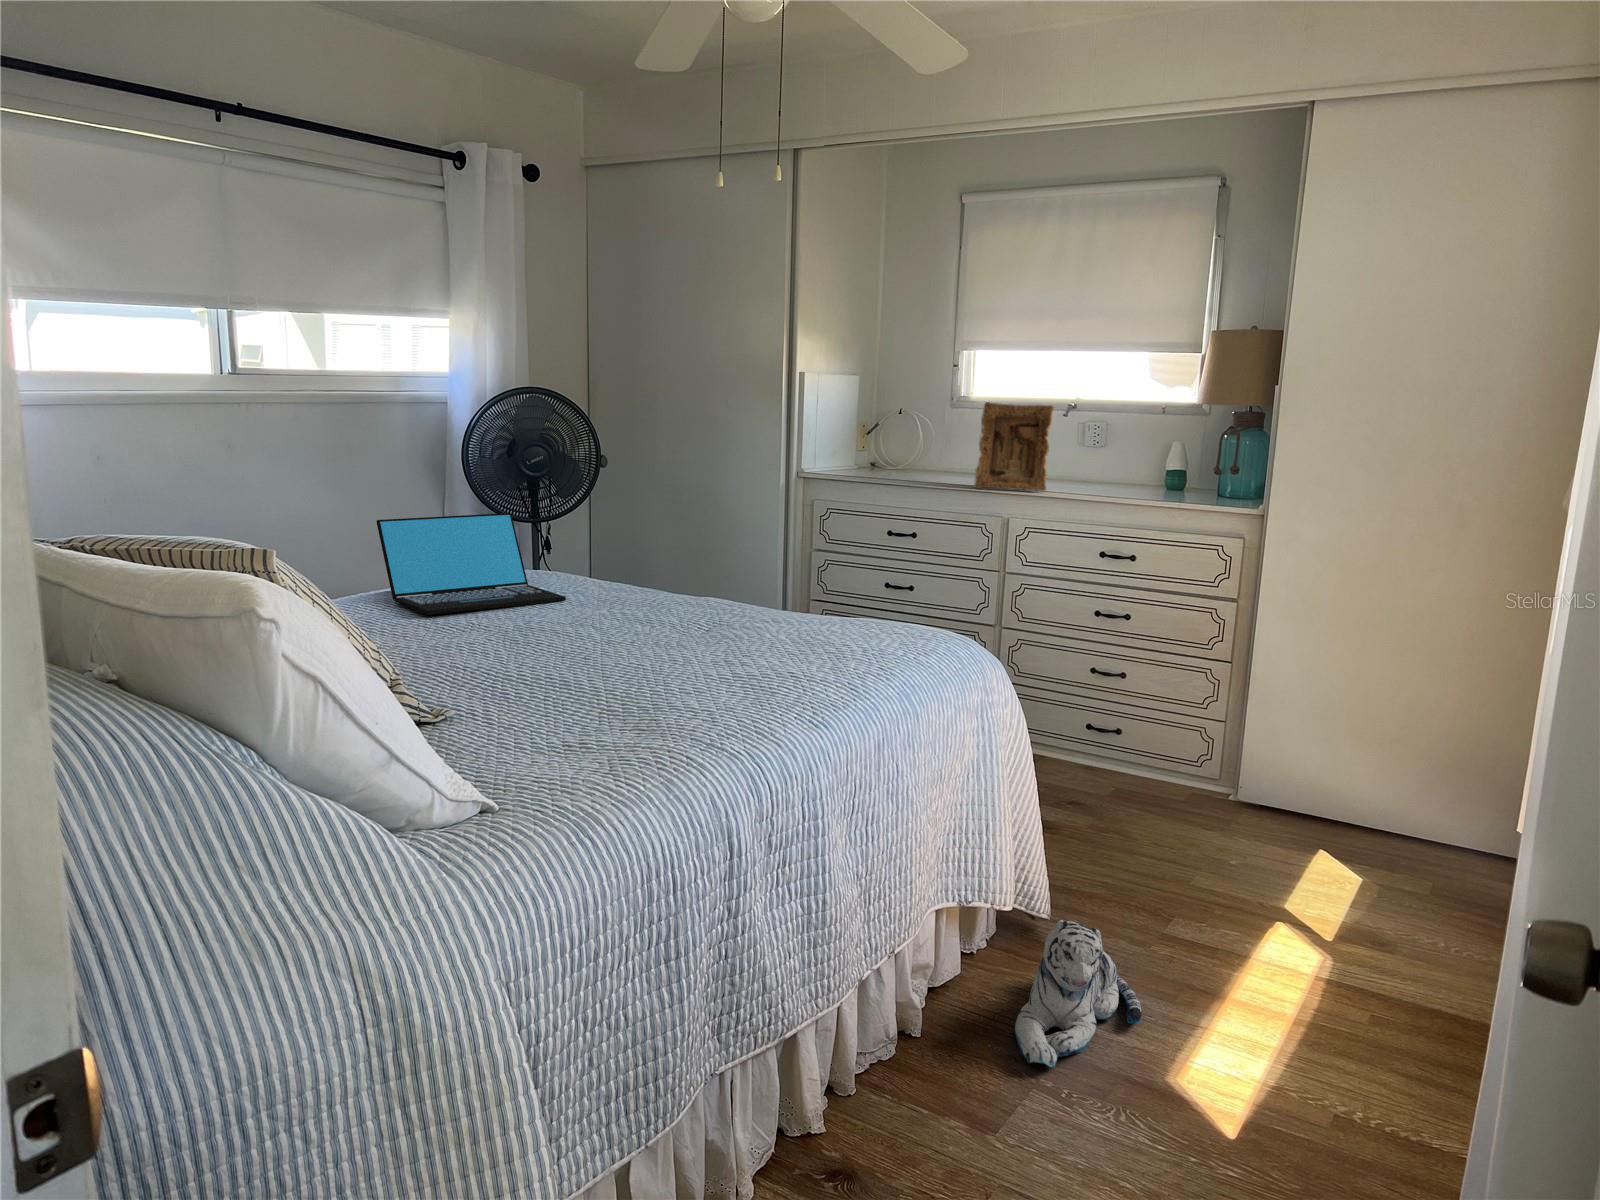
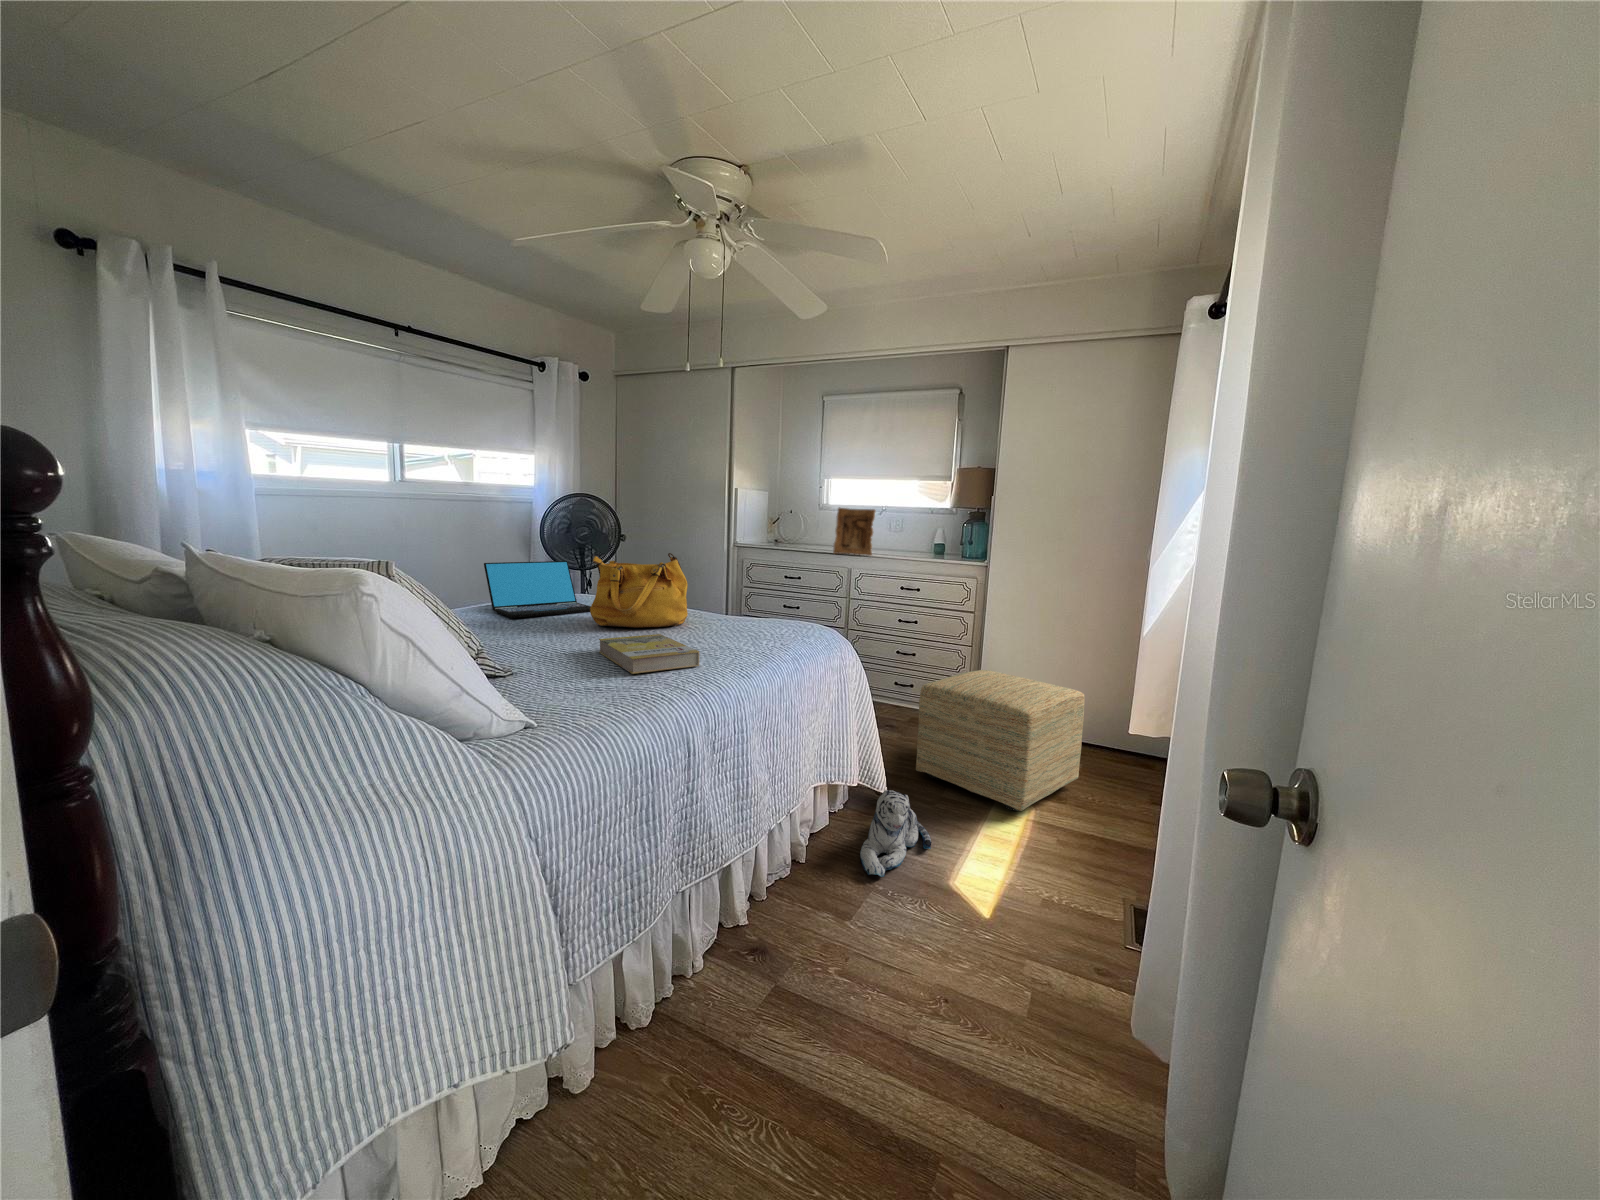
handbag: none [555,504,718,634] -> present [590,553,688,628]
book: none [575,649,742,720] -> present [599,634,699,674]
ottoman: none [1120,706,1438,963] -> present [916,670,1085,811]

